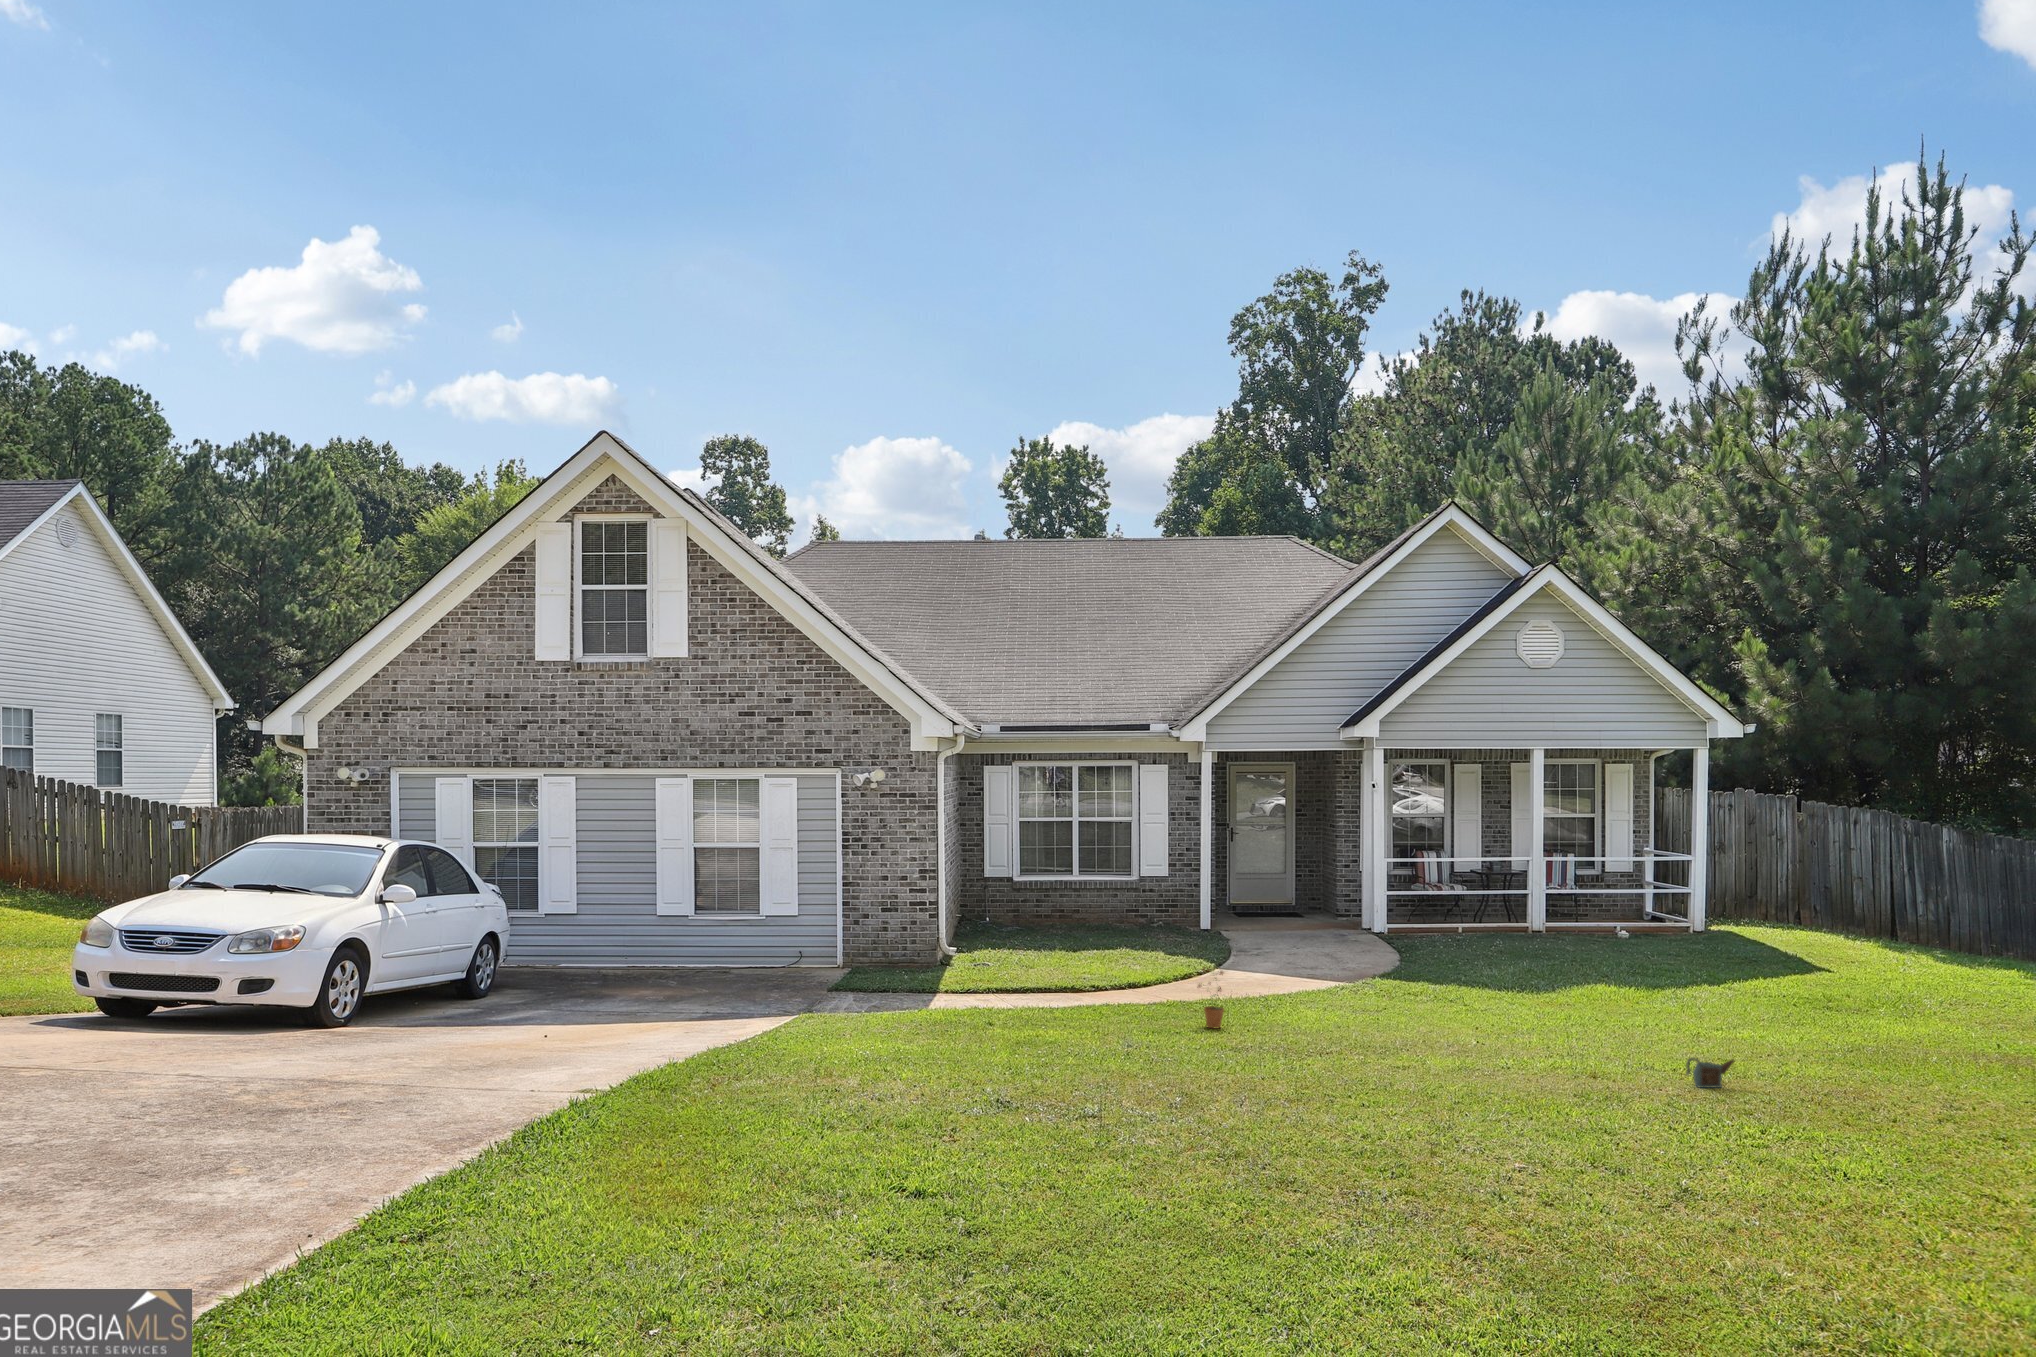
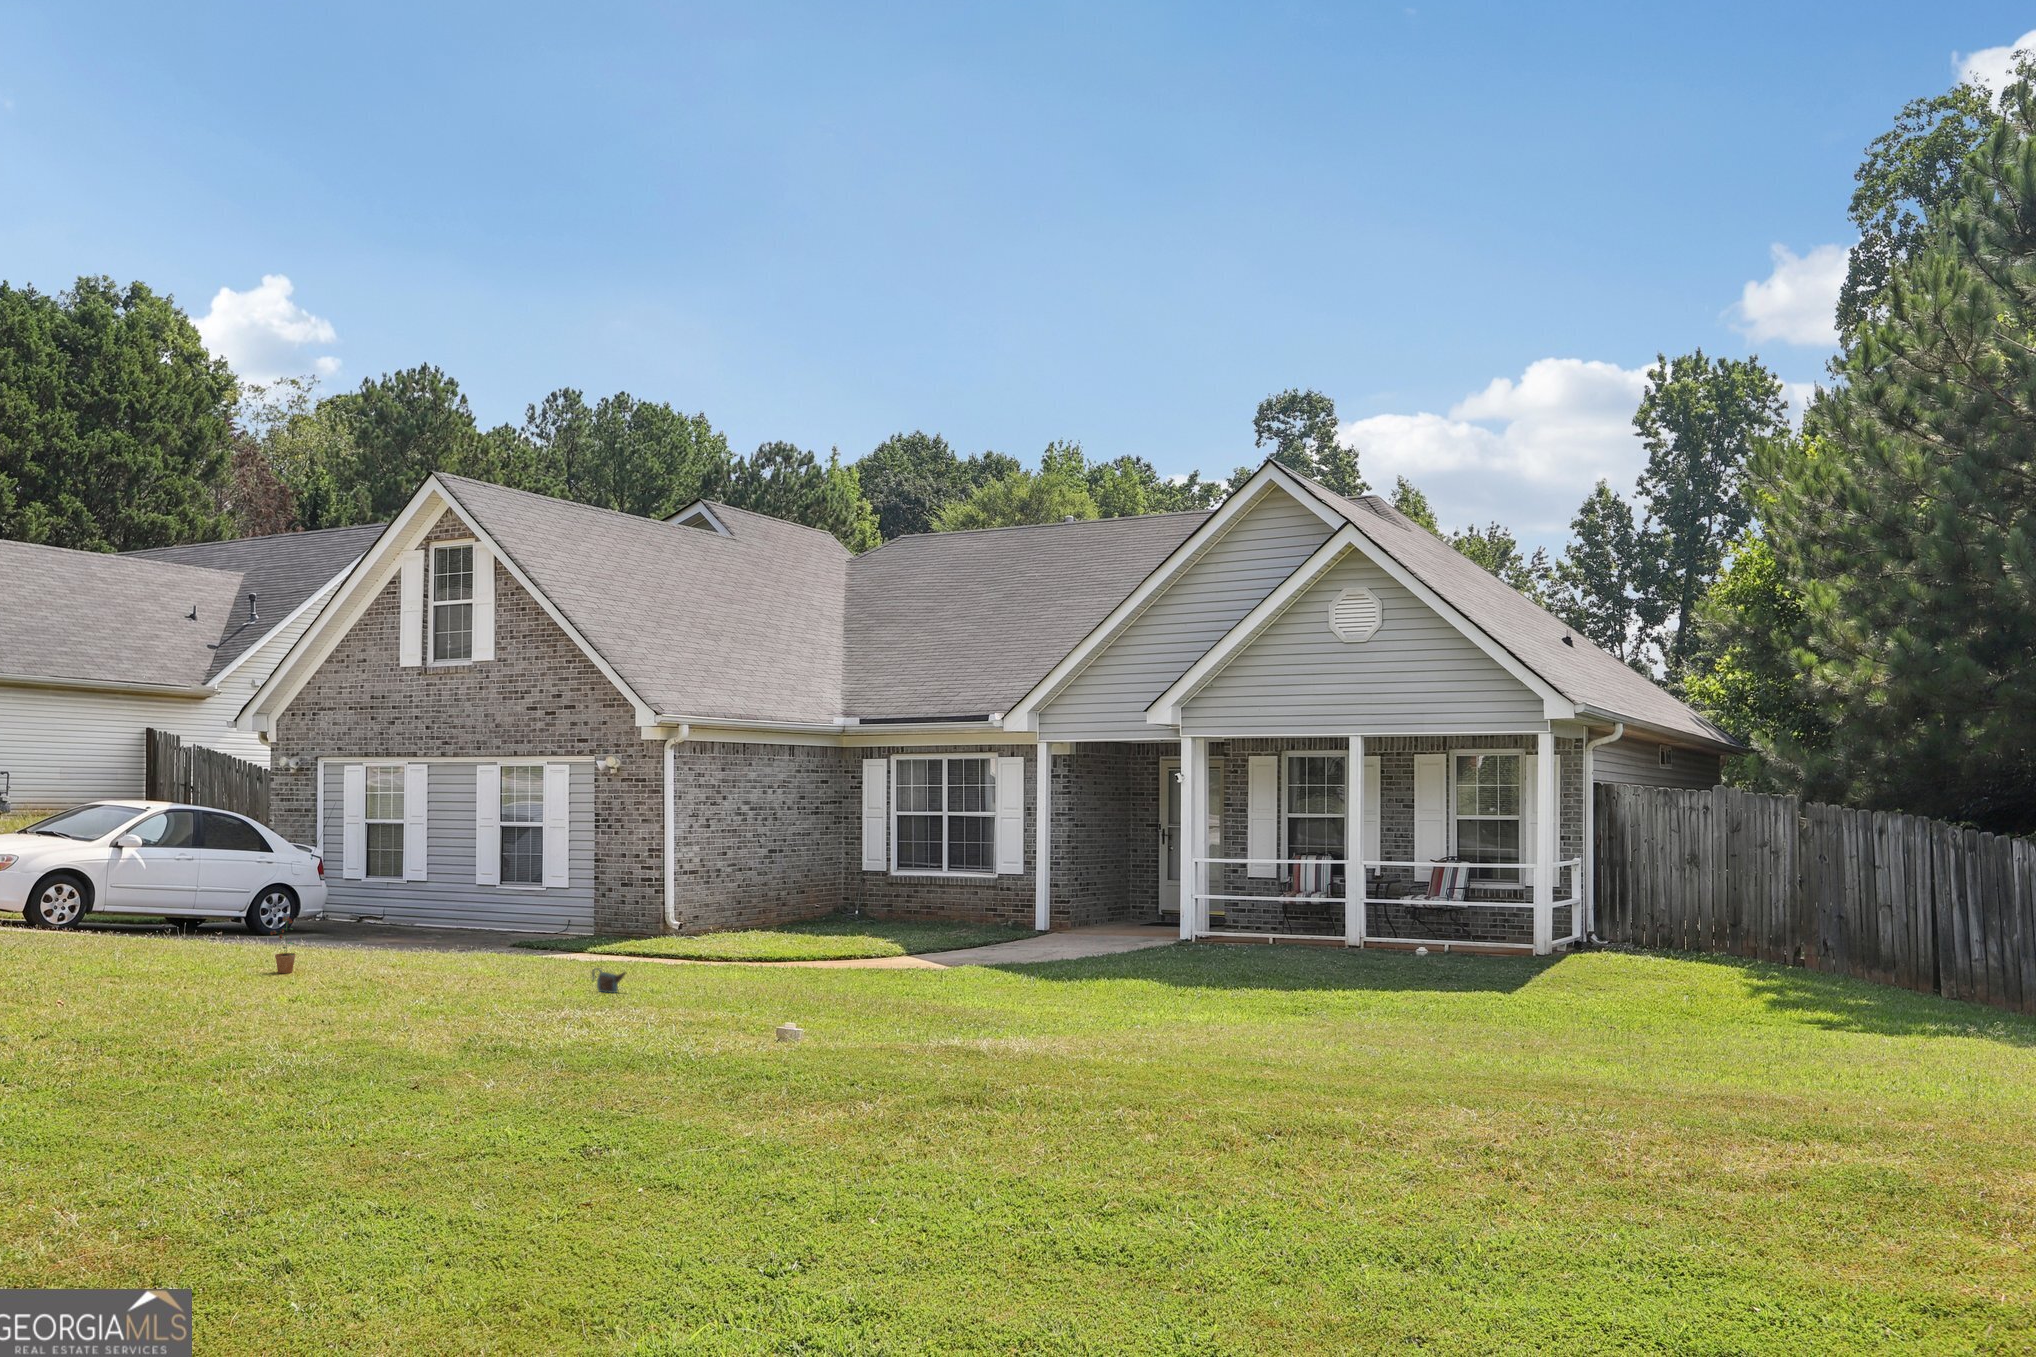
watering can: present [1686,1058,1734,1088] -> present [592,968,626,993]

